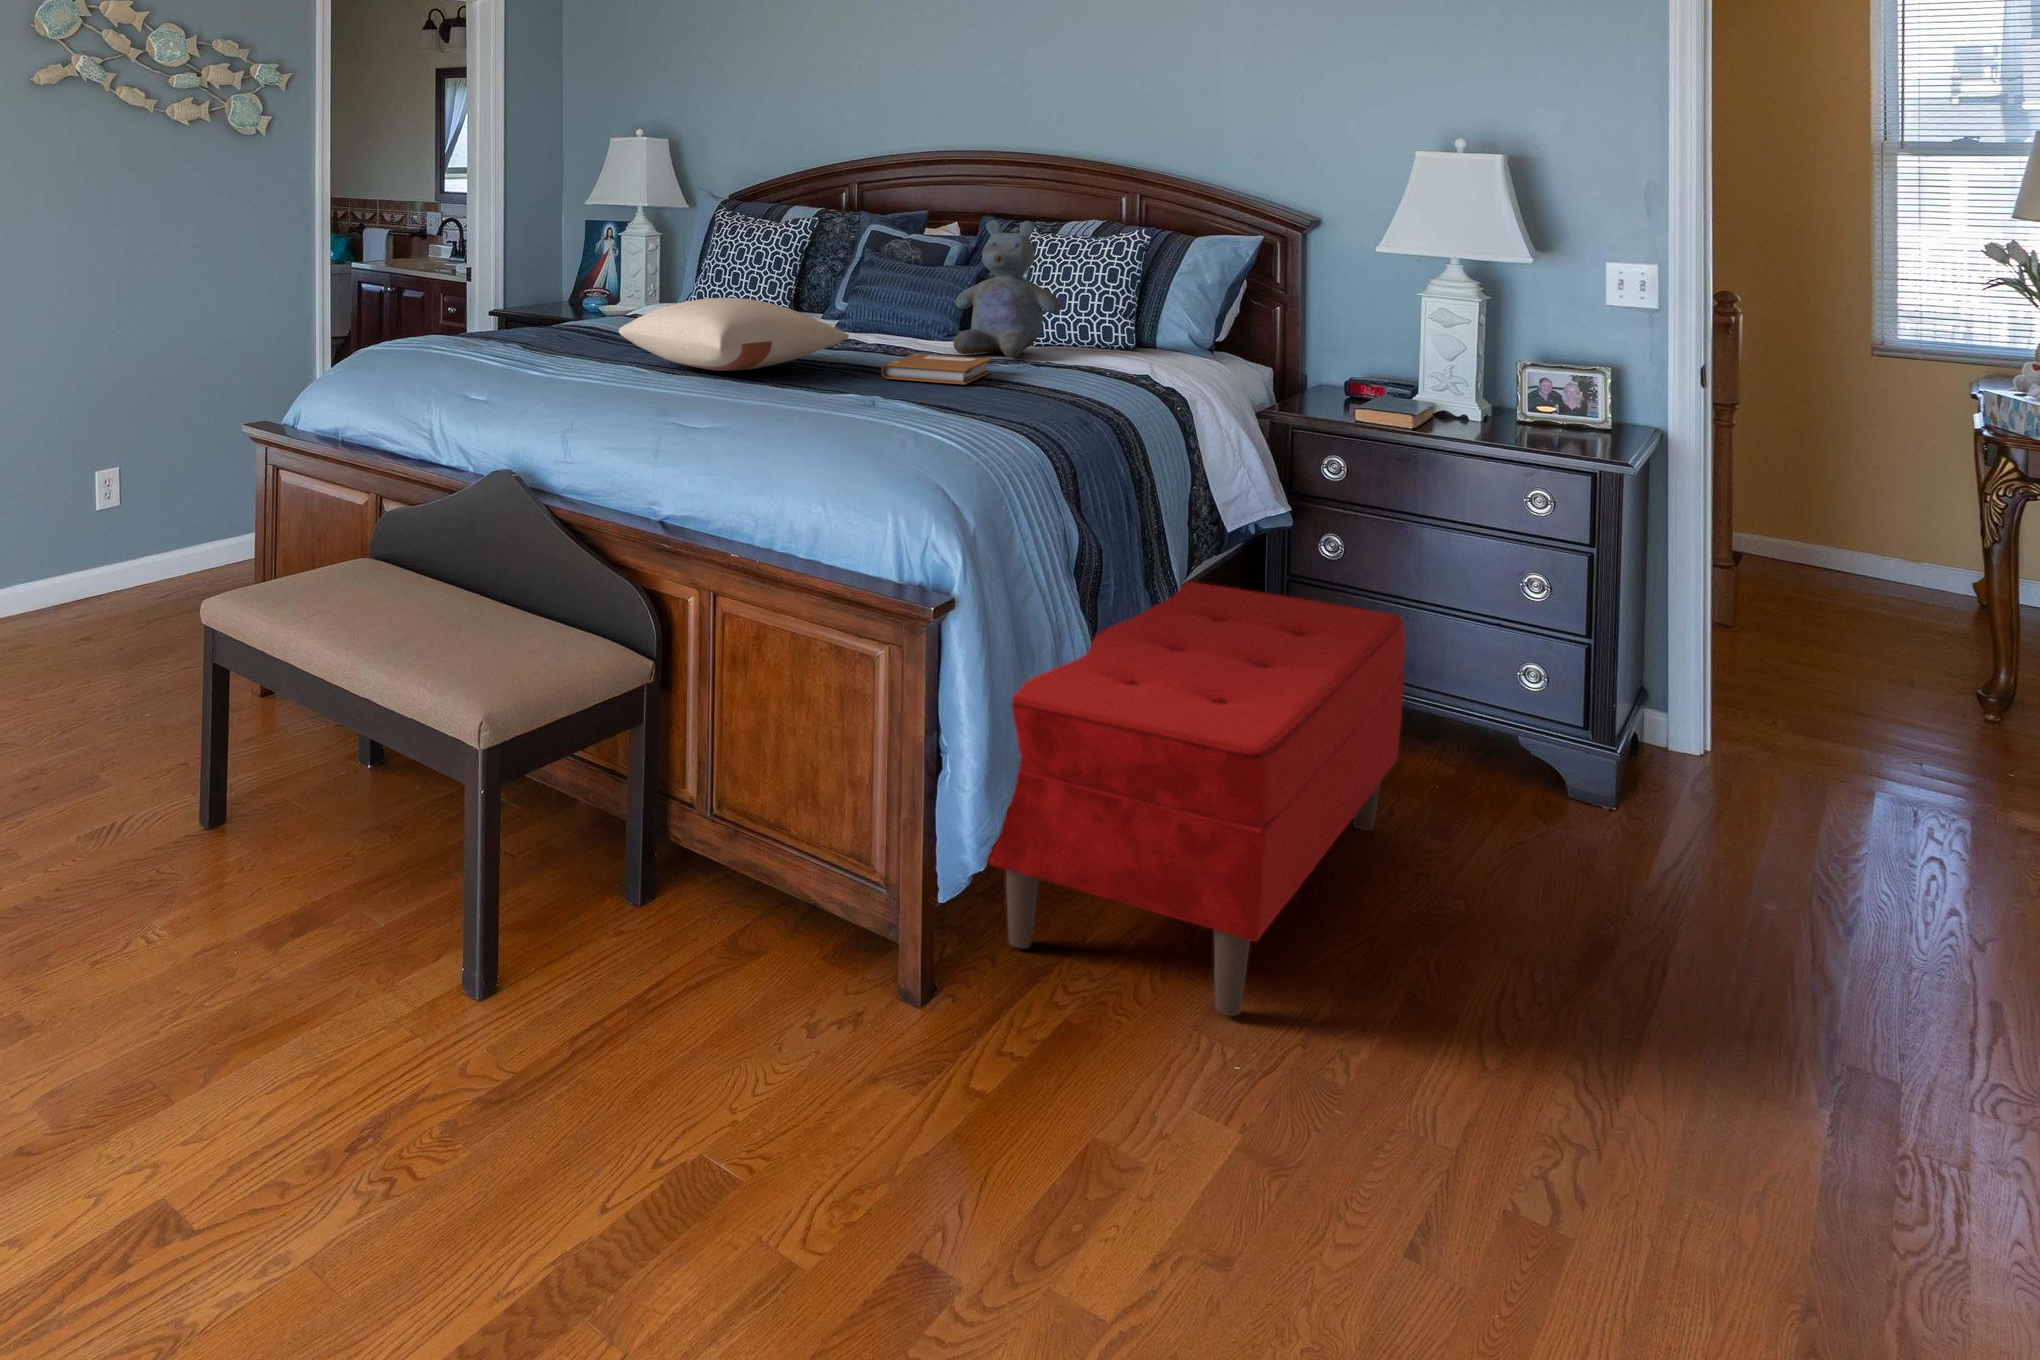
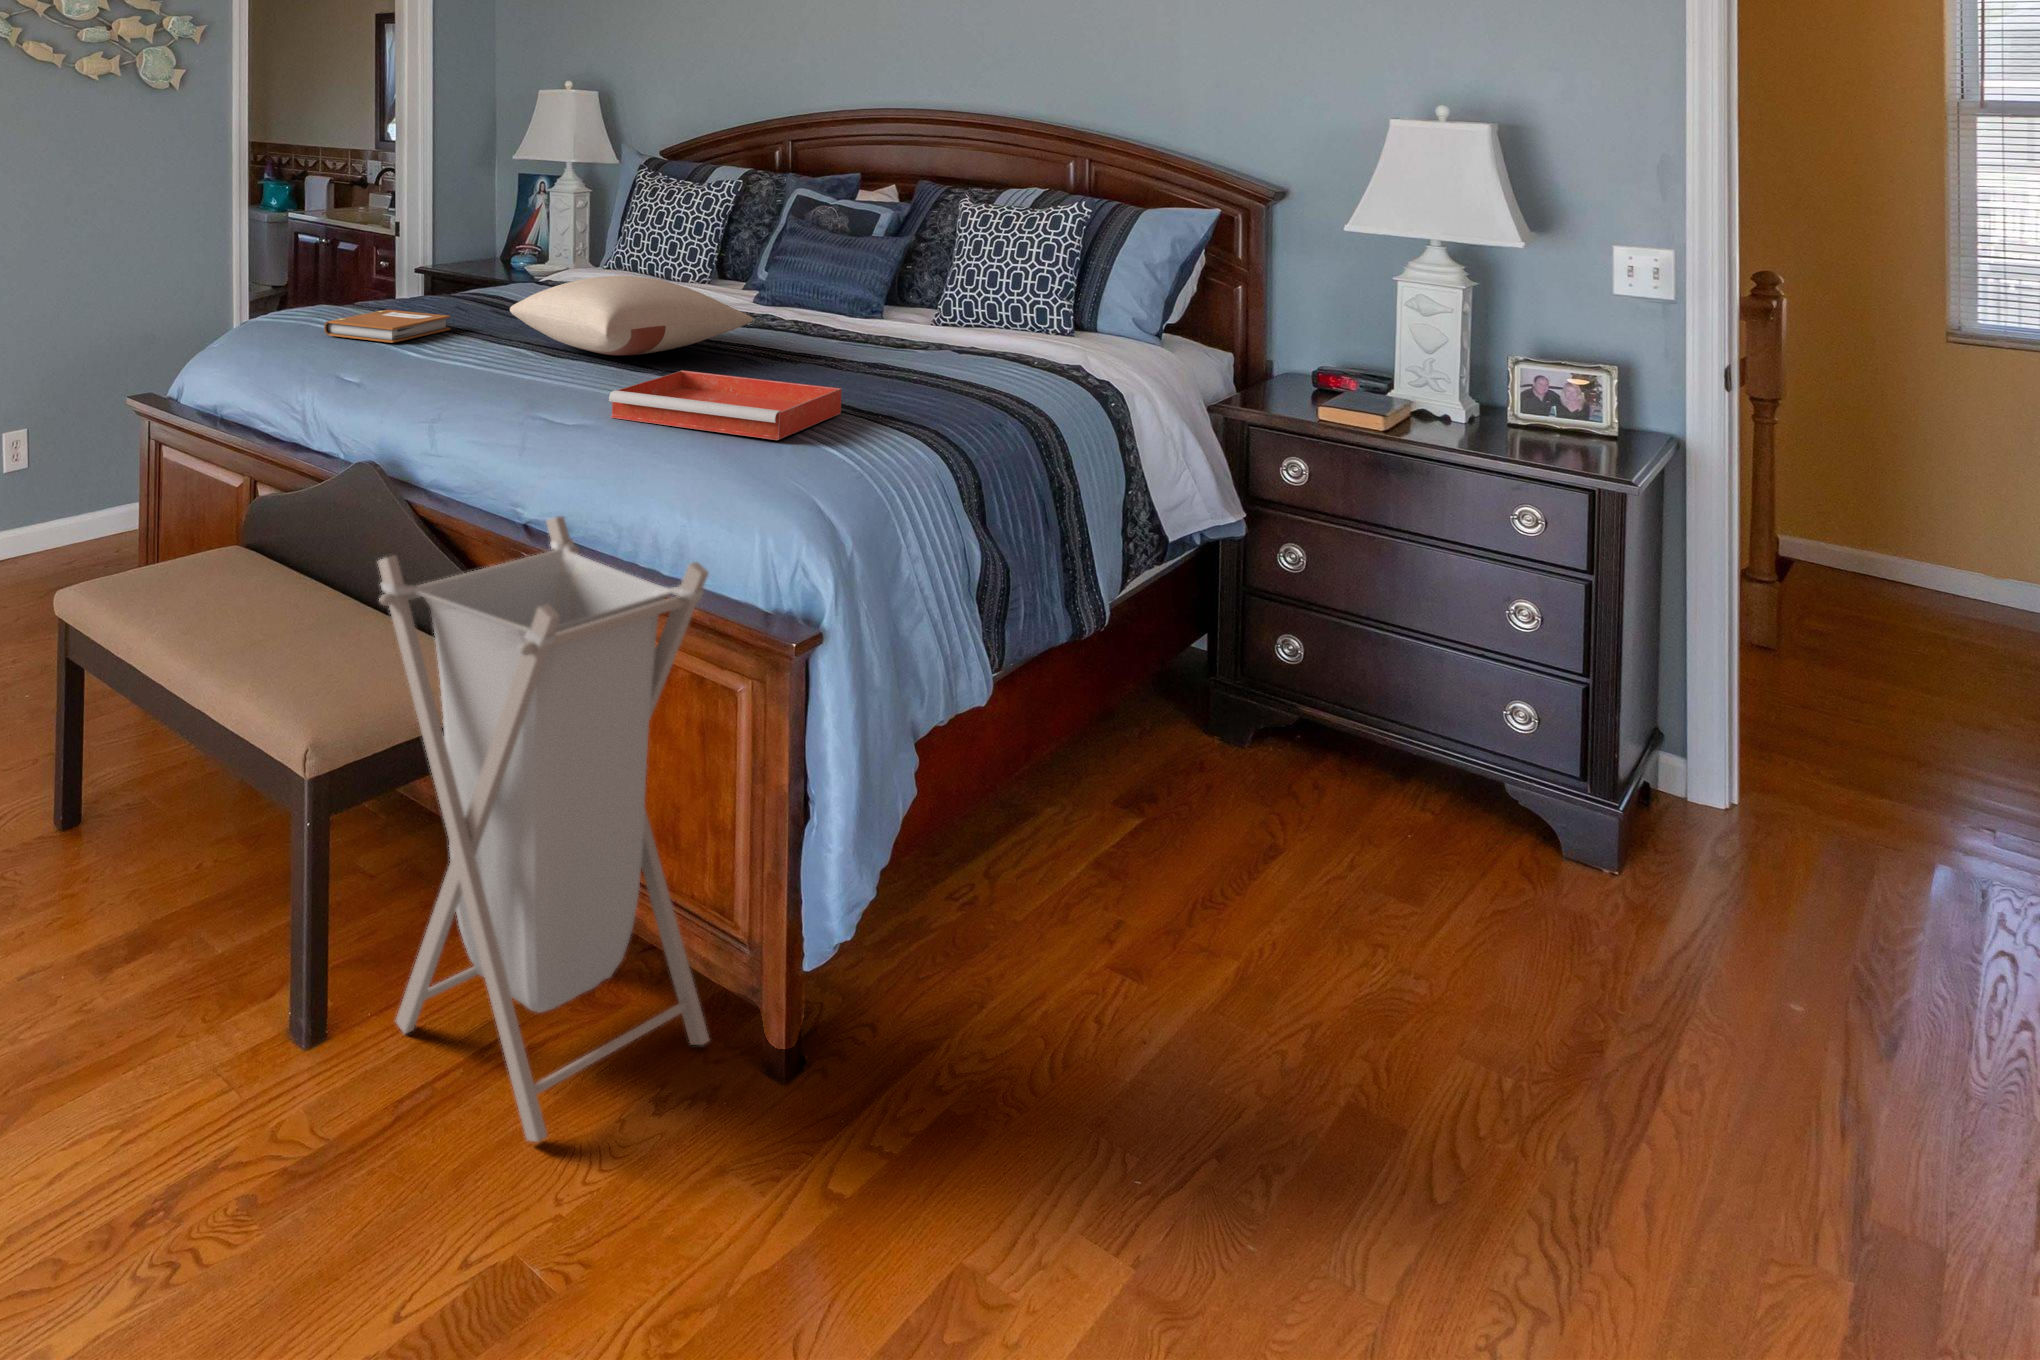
stuffed bear: present [953,220,1061,357] -> none [876,190,995,341]
notebook: present [882,353,992,384] -> present [324,310,450,343]
tray: none [738,378,948,432] -> present [609,371,841,440]
laundry hamper: none [556,501,861,1061] -> present [378,516,709,1142]
bench: present [988,581,1405,1016] -> none [860,596,1355,1114]

